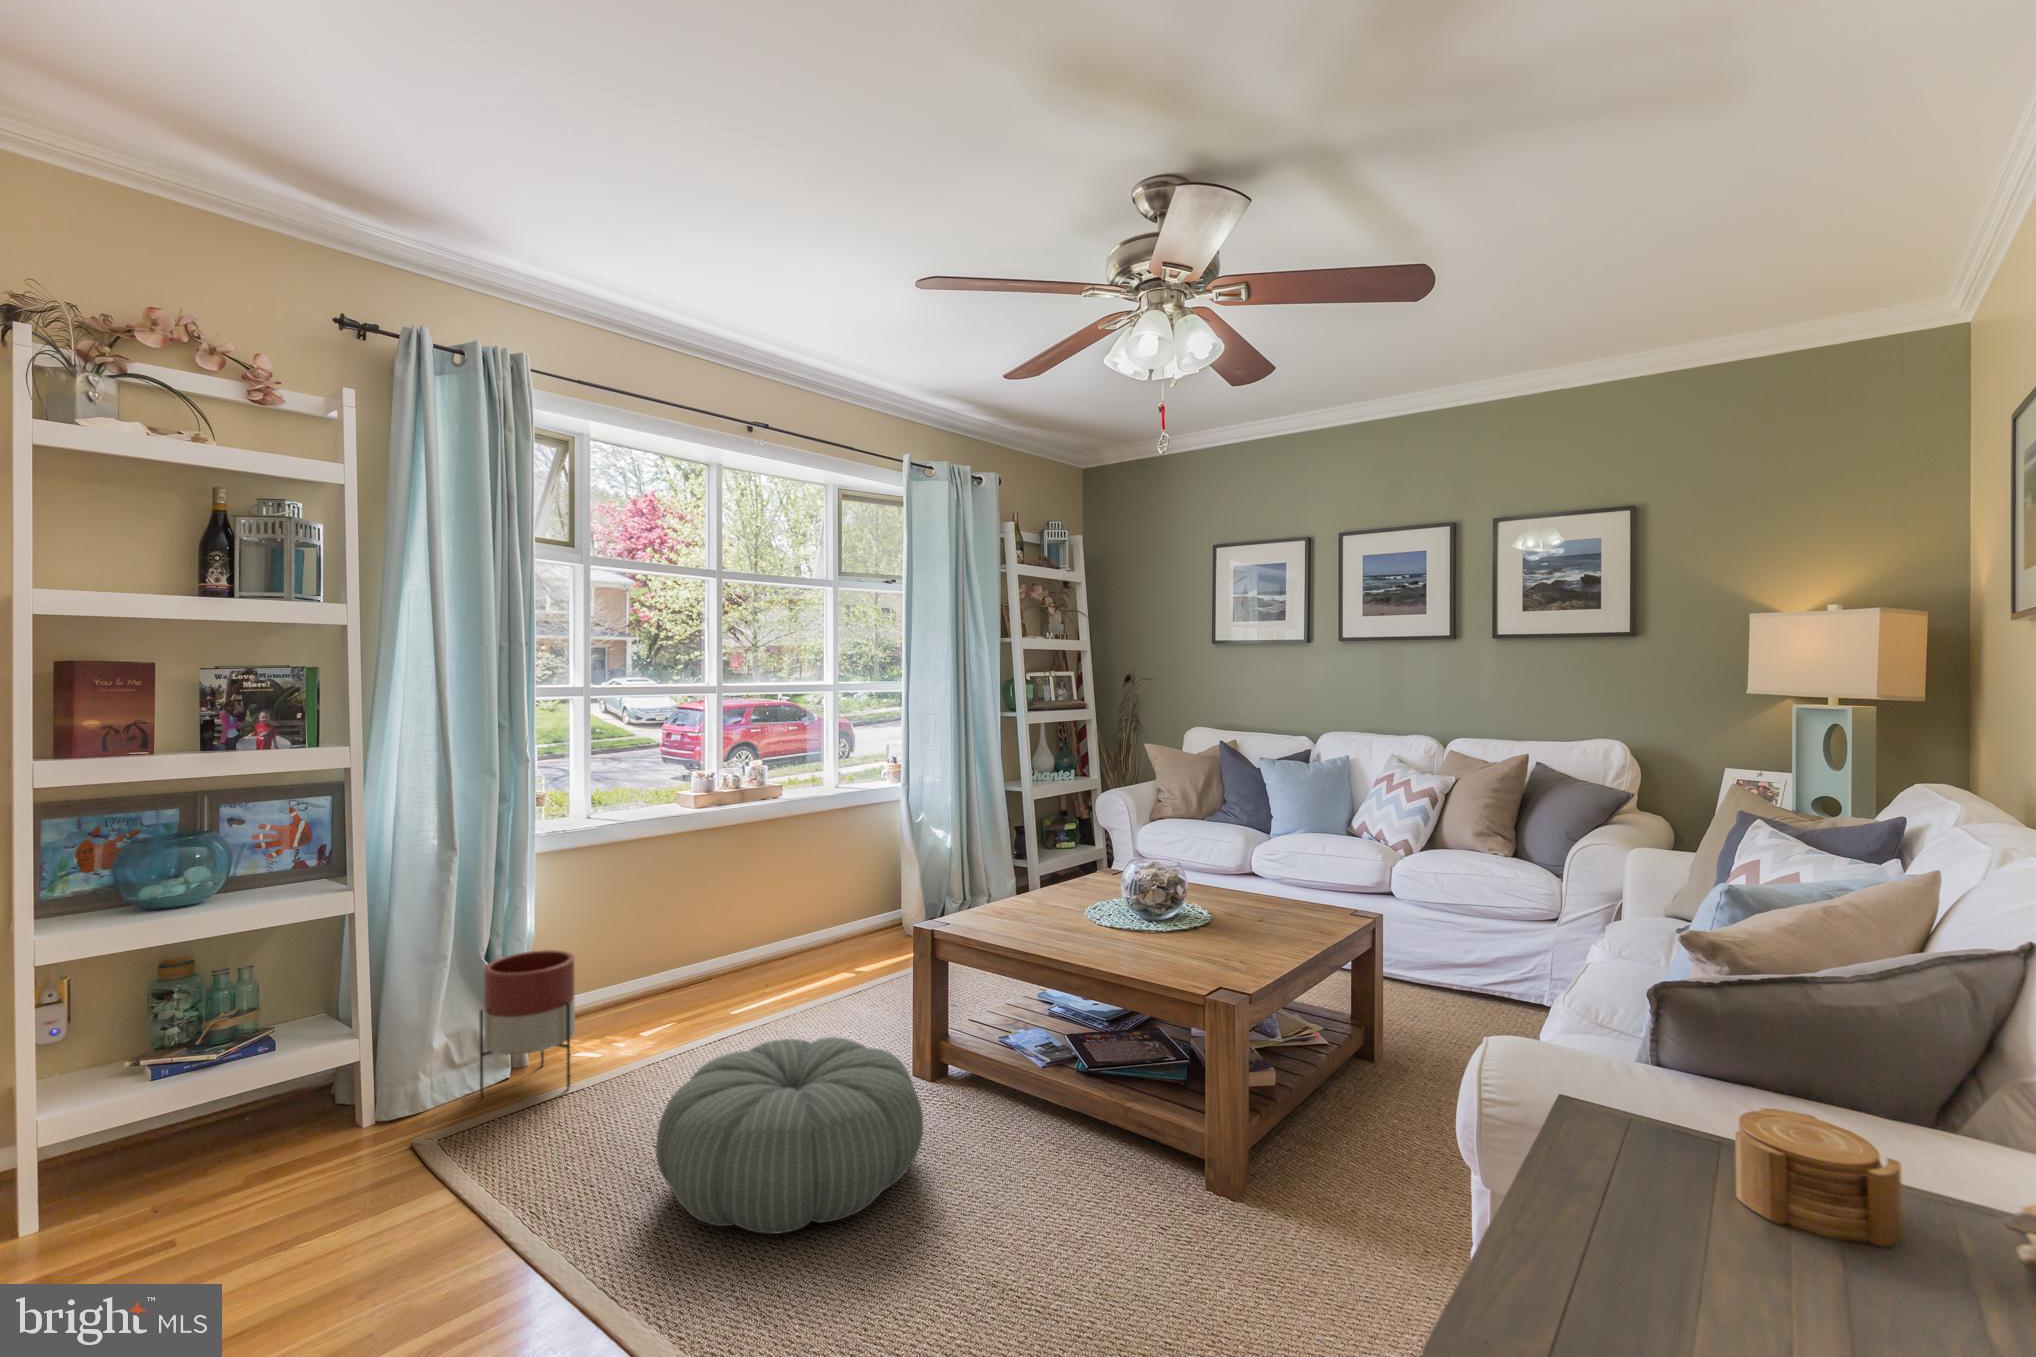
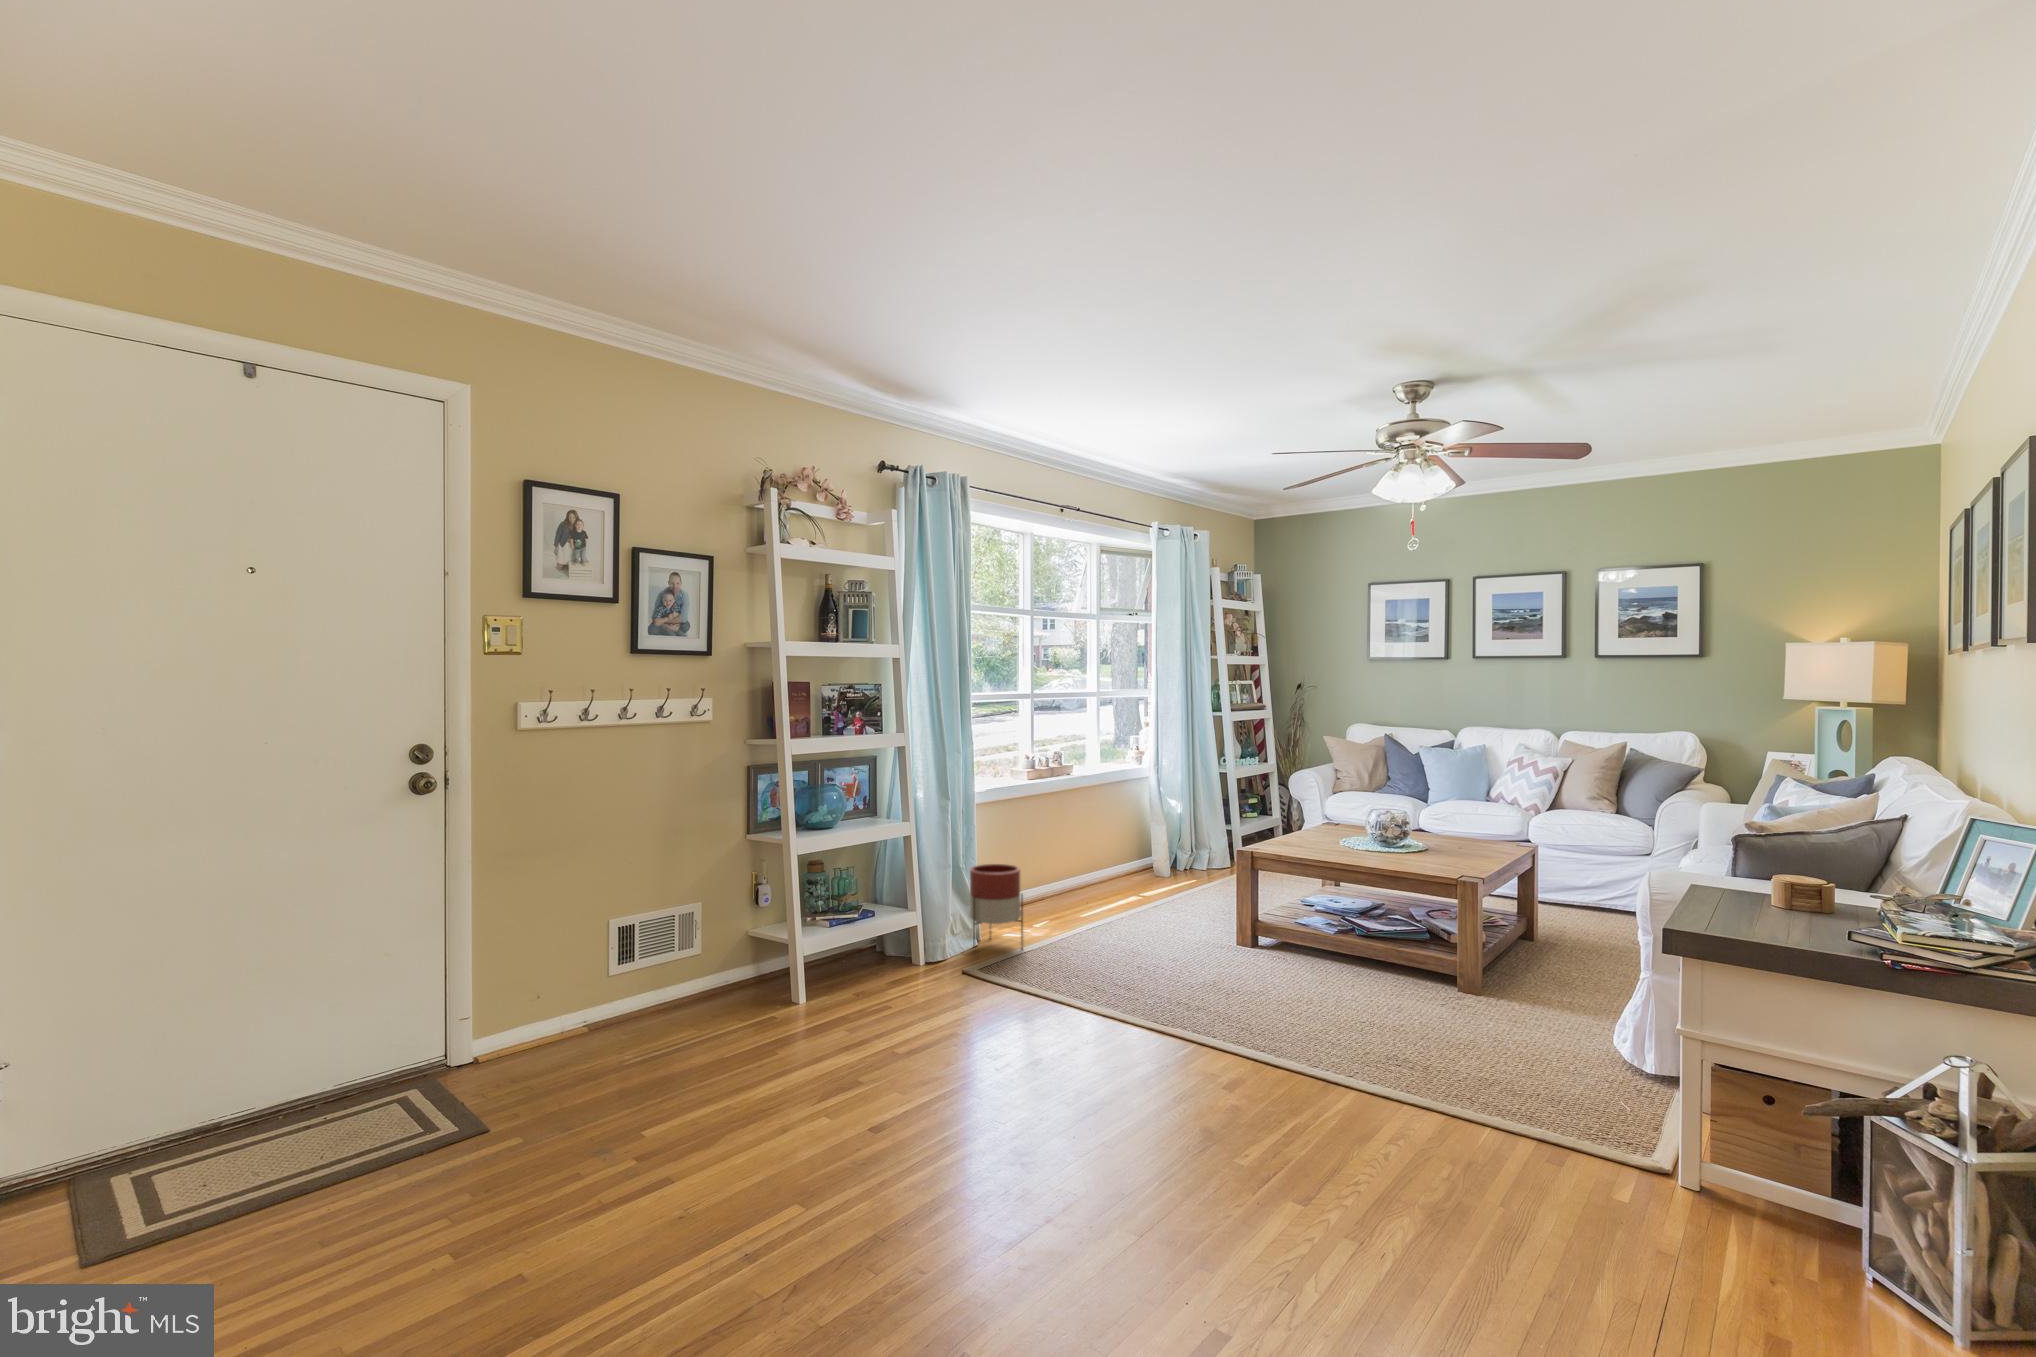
pouf: present [656,1037,924,1234] -> none [1136,908,1286,1000]

